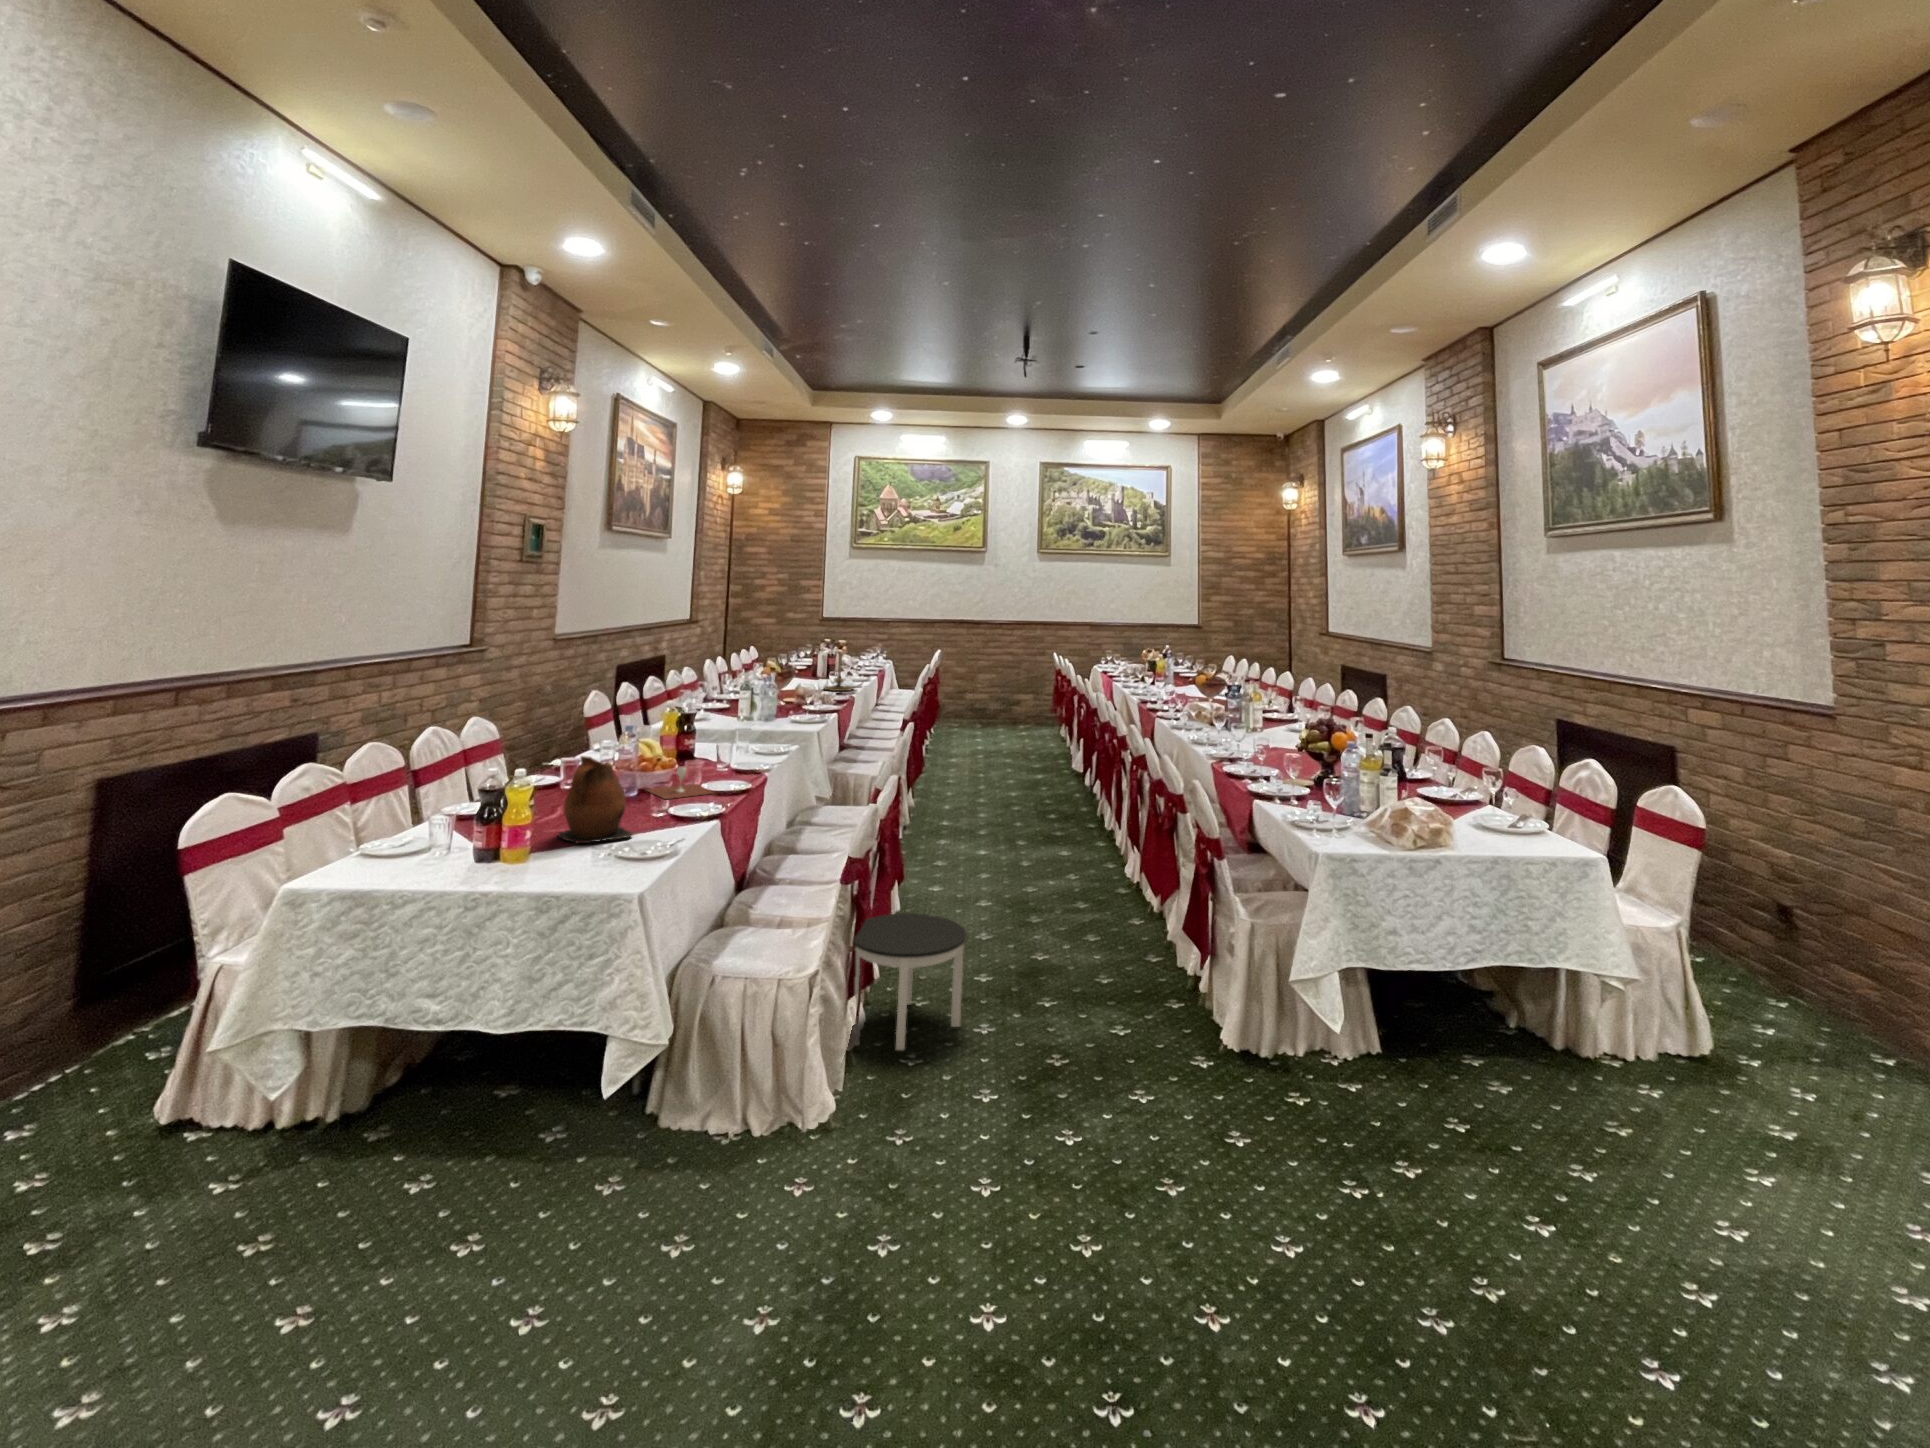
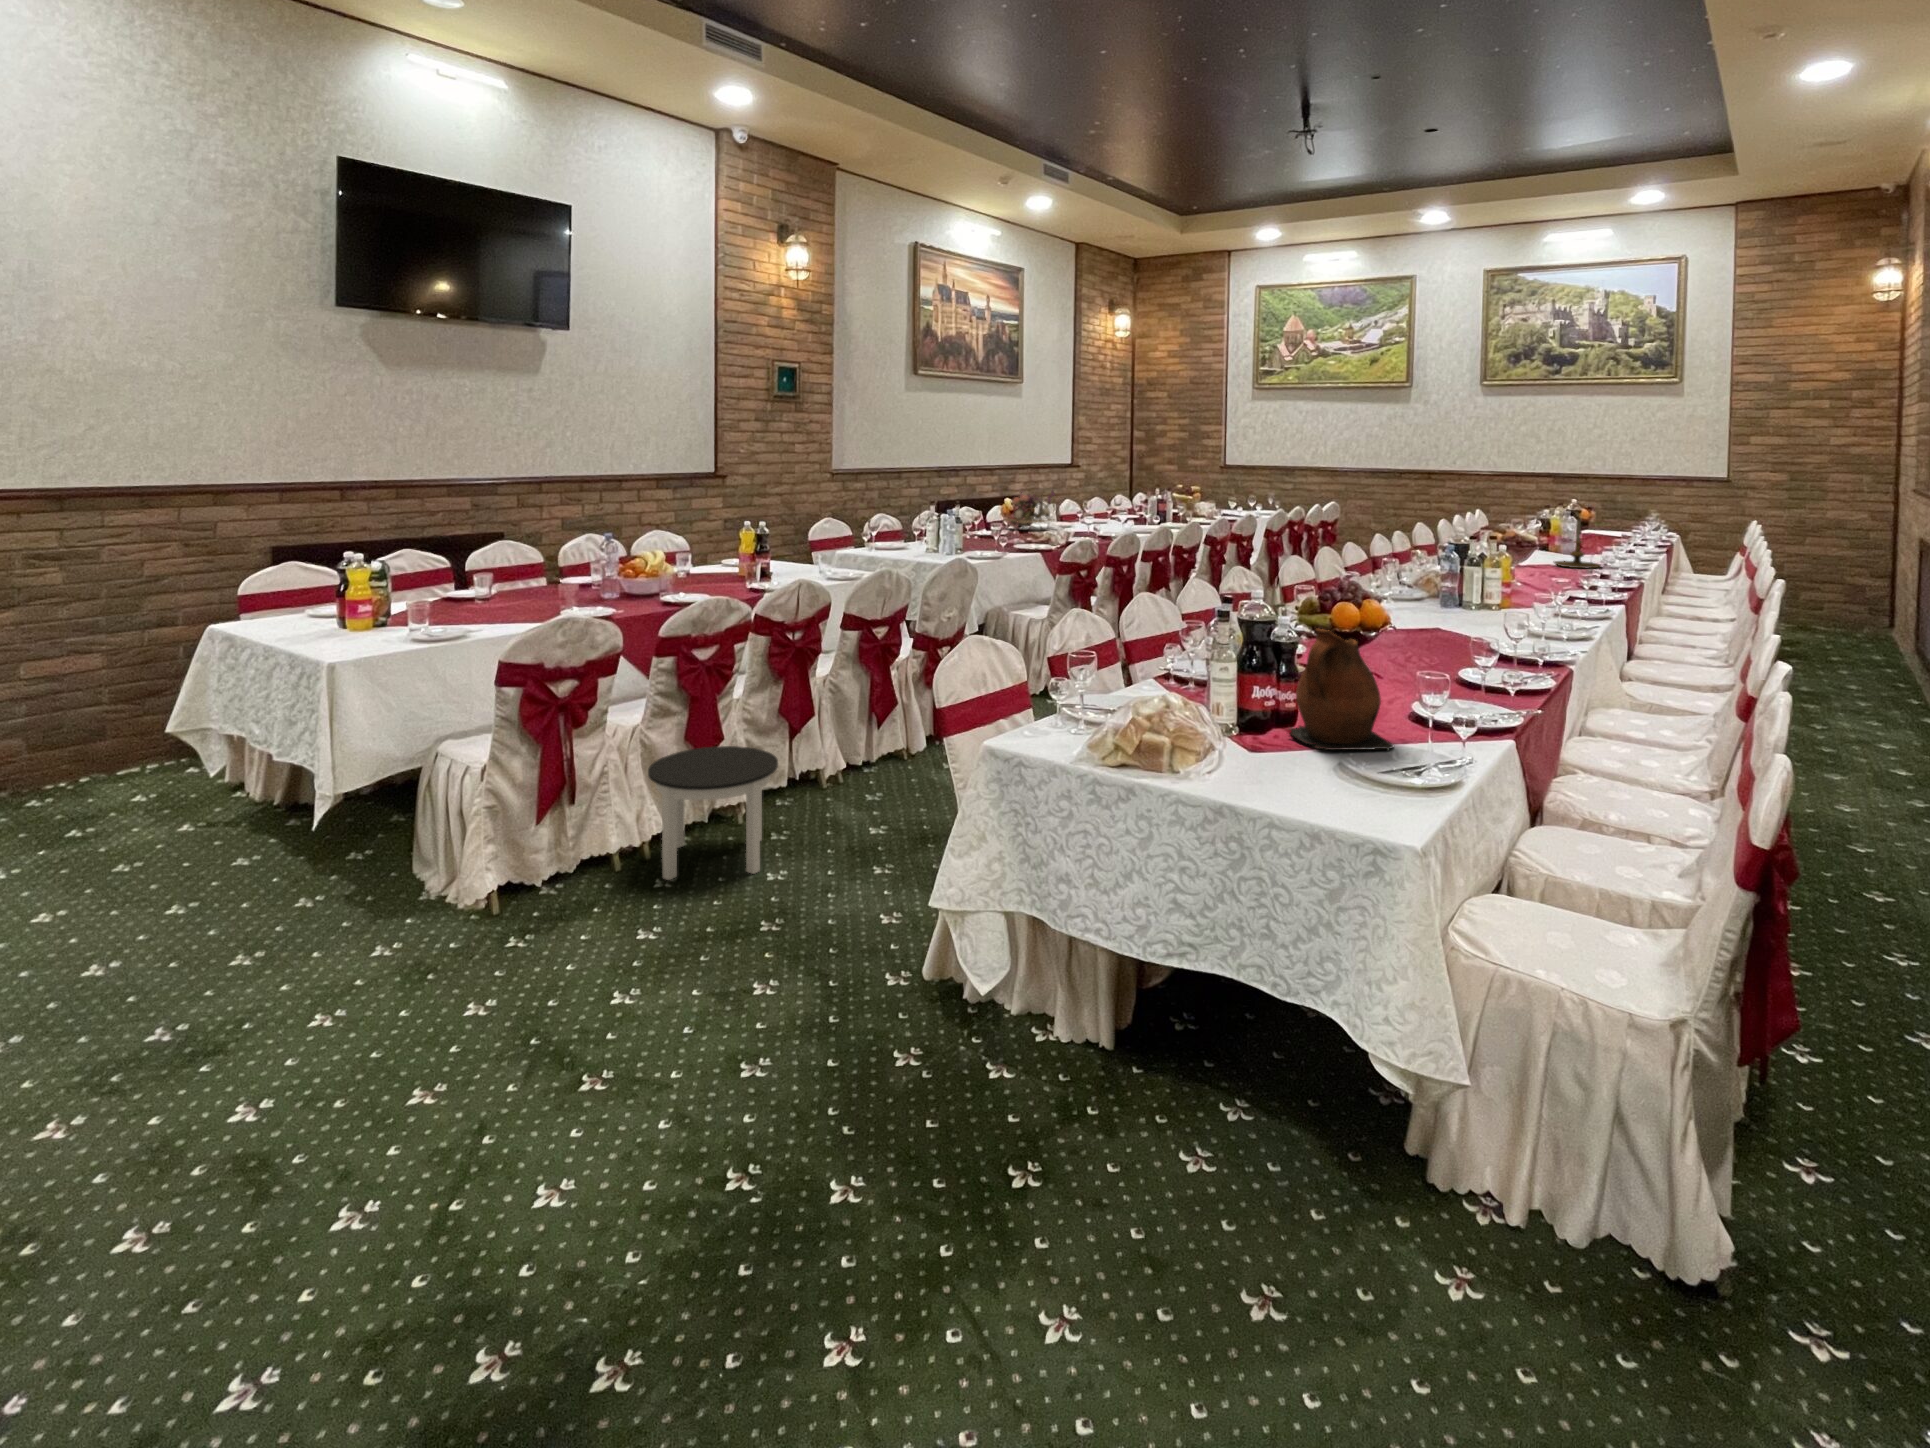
flower arrangement: none [755,646,806,686] -> present [1007,490,1055,528]
candle holder: present [824,654,854,691] -> present [1554,519,1600,568]
ceramic pitcher: present [558,756,633,843] -> present [1290,629,1394,750]
wine glass: present [646,766,714,799] -> none [578,580,644,608]

